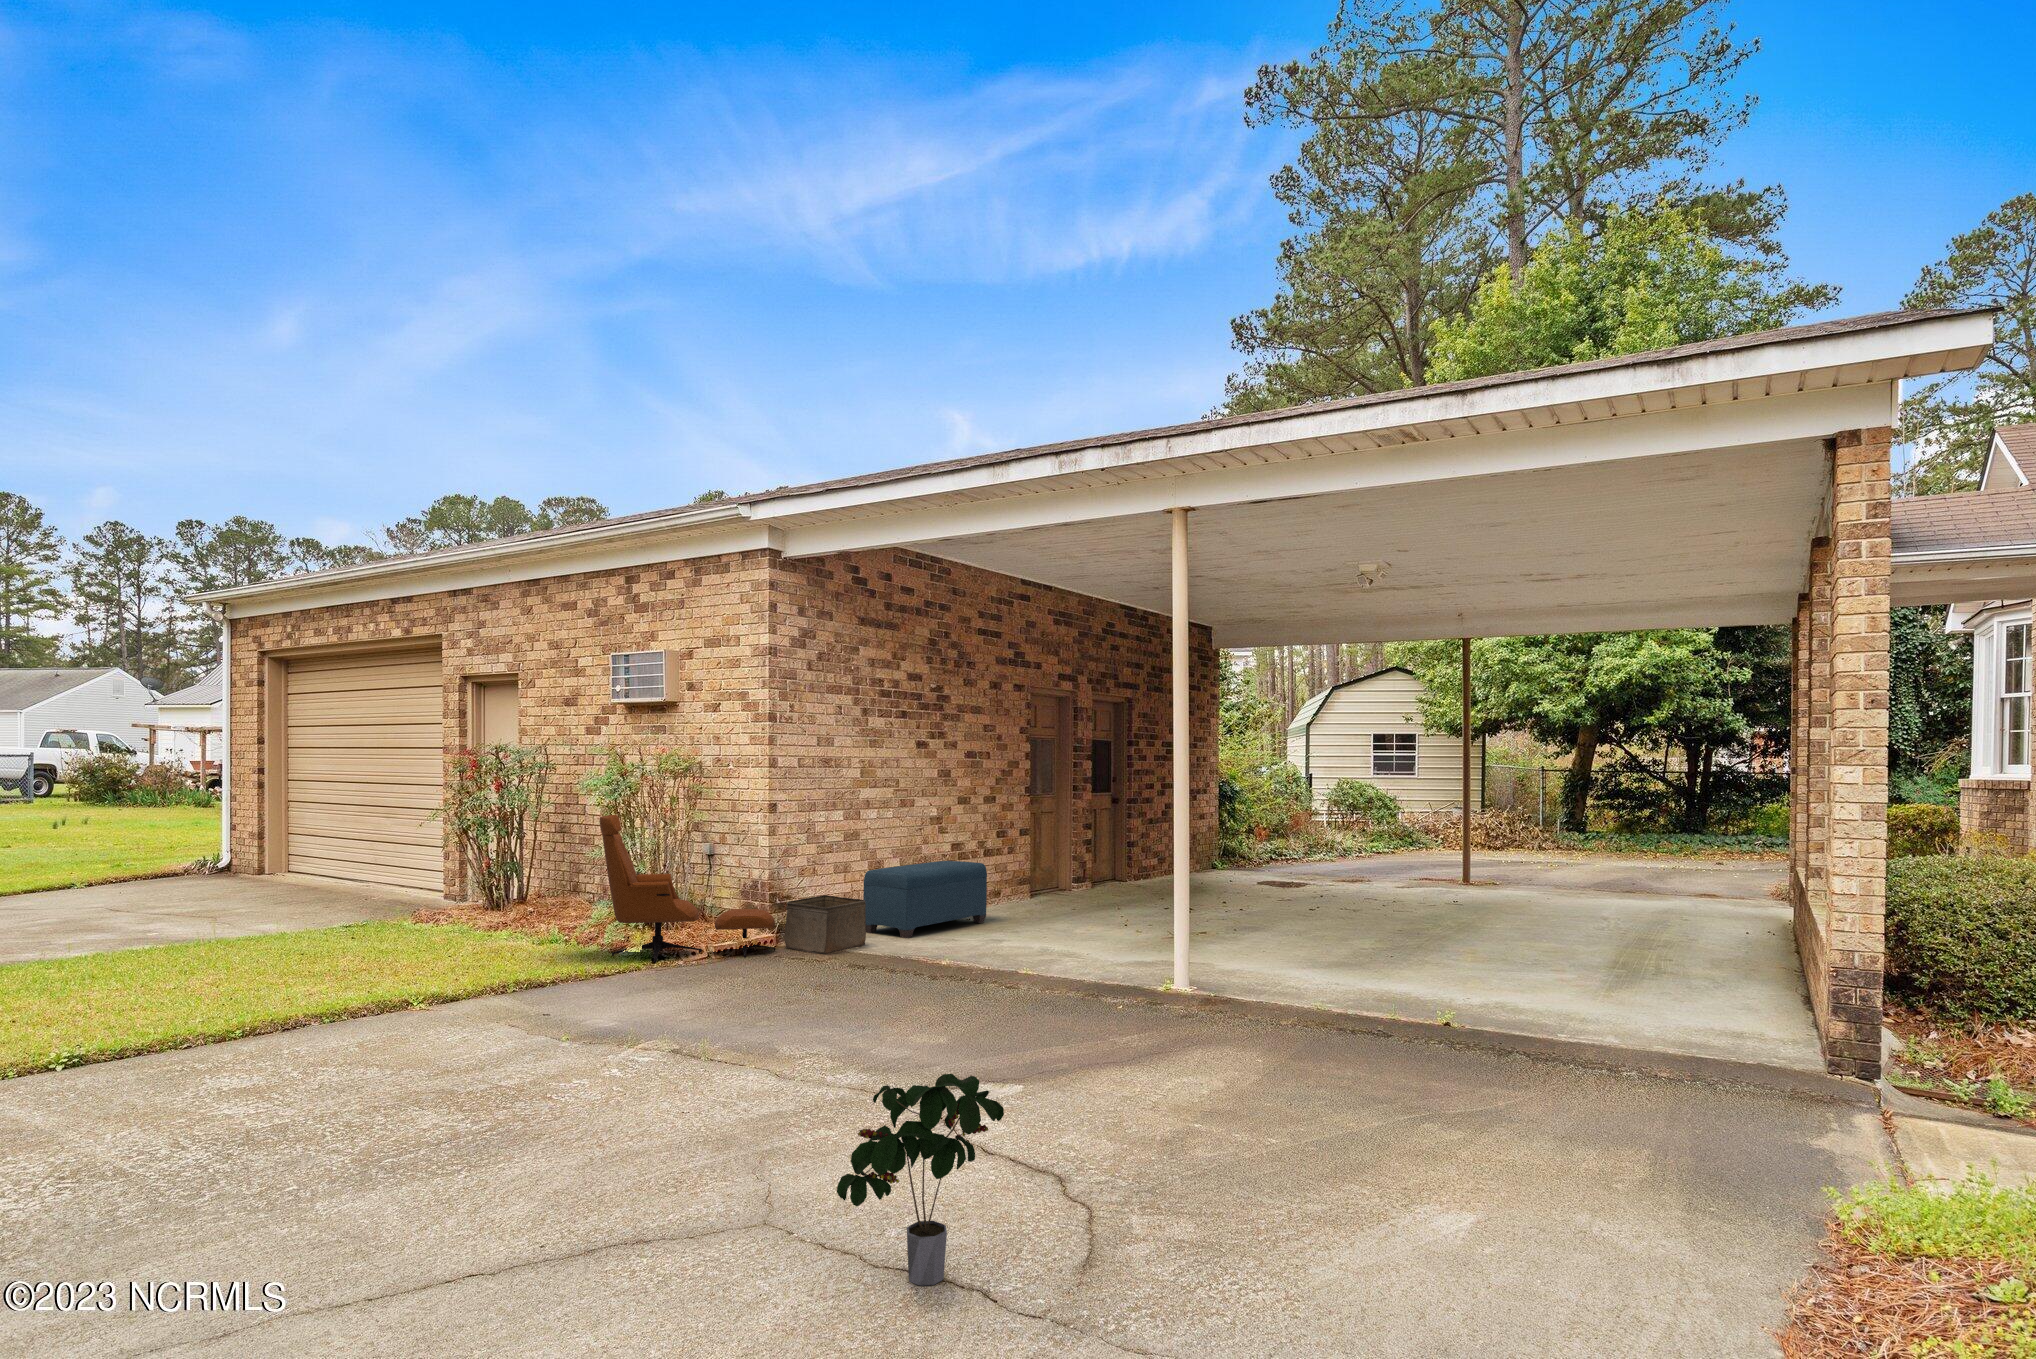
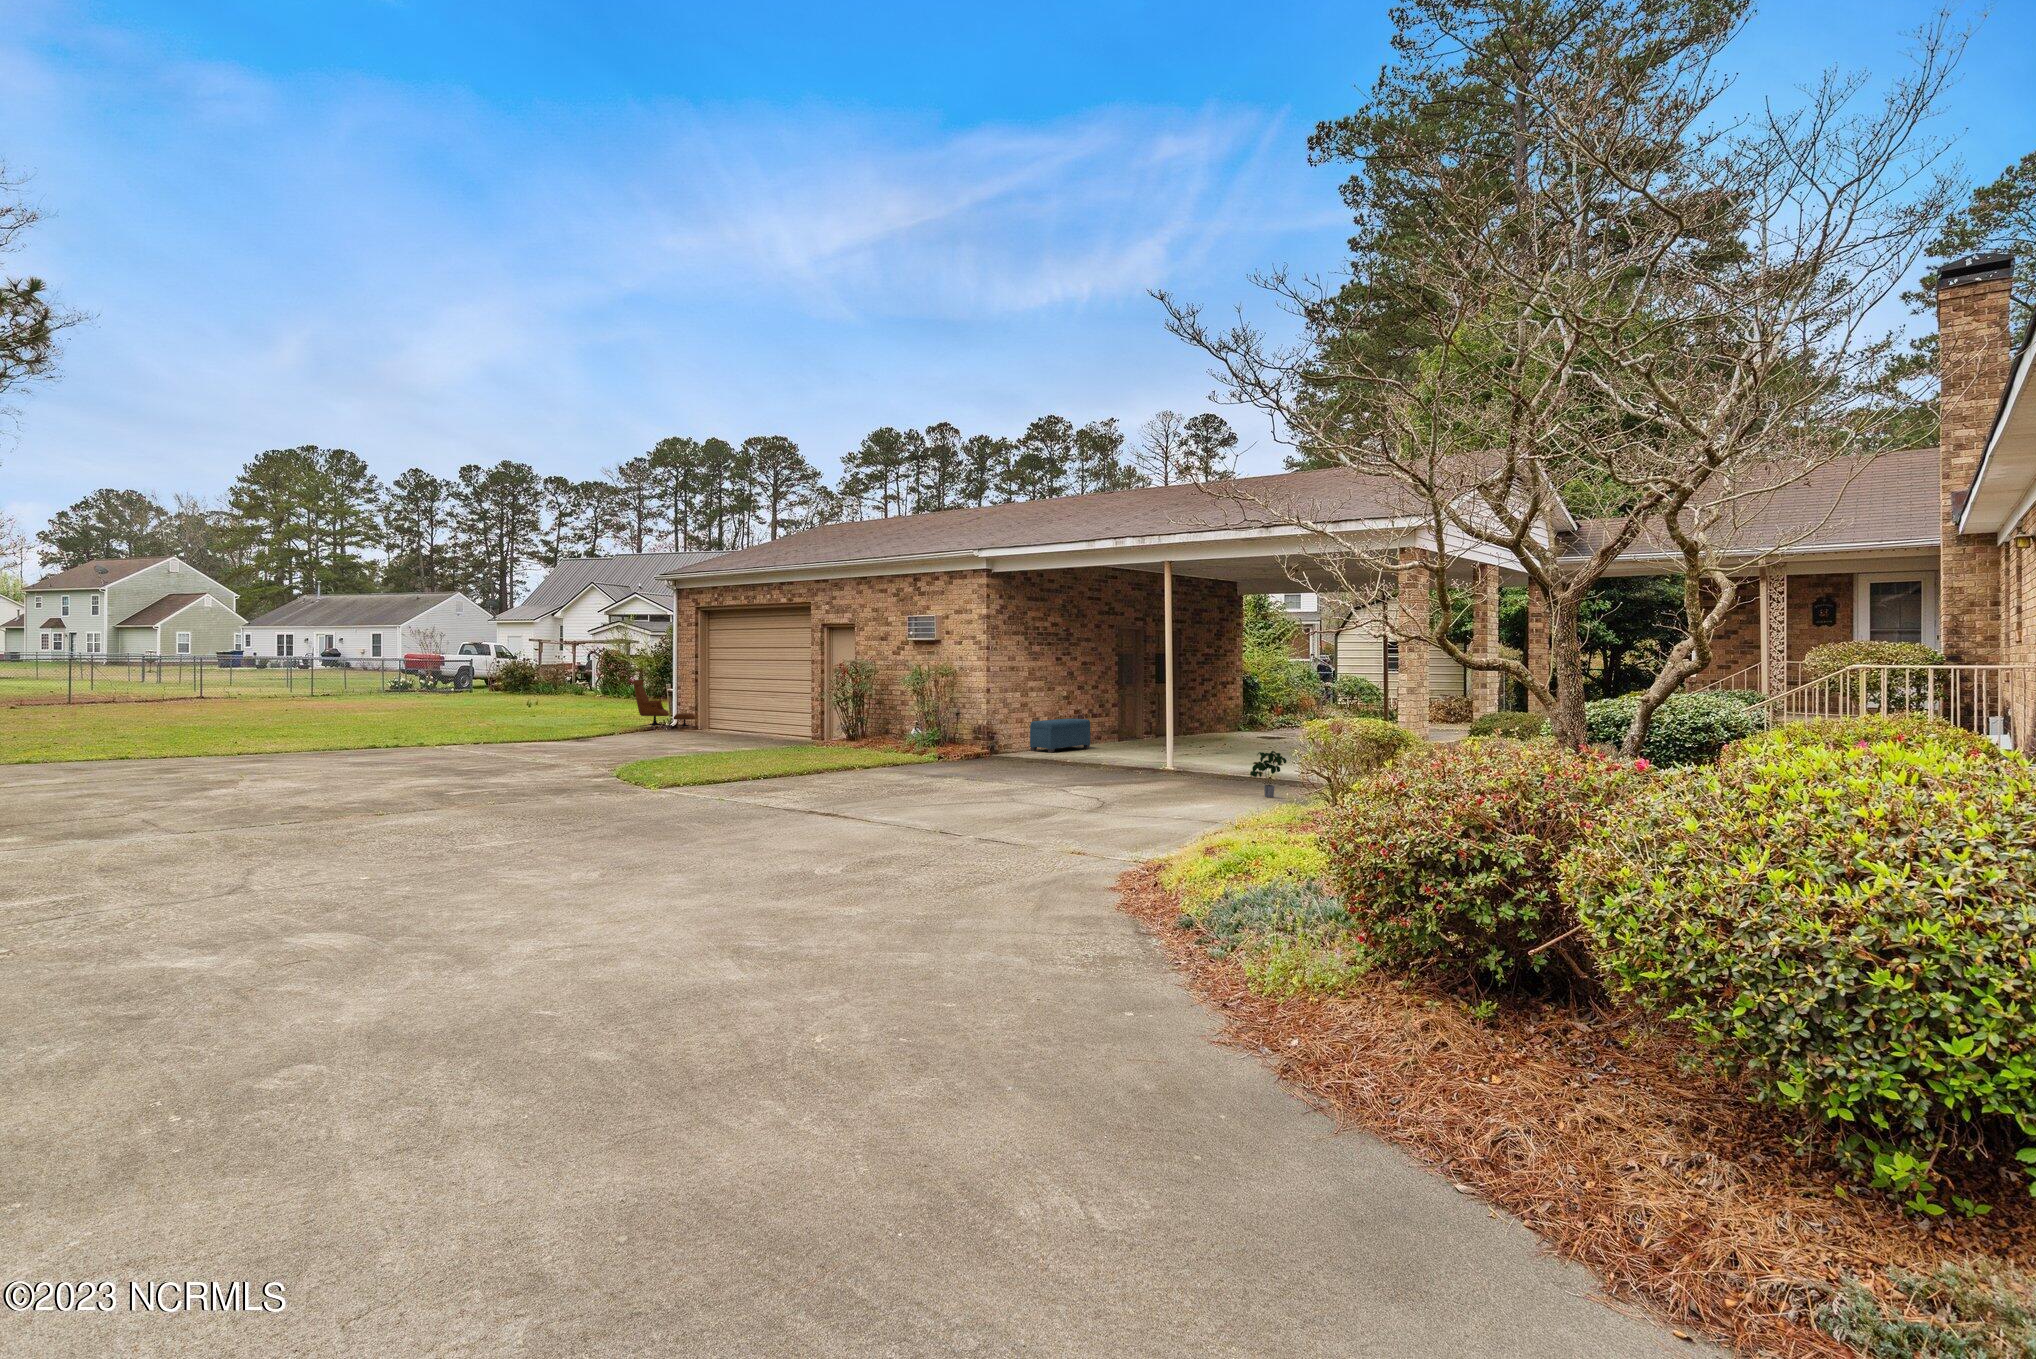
lounge chair: present [600,815,775,962] -> present [633,680,695,728]
storage bin: present [784,895,866,954] -> none [996,732,1033,757]
potted plant: present [837,1074,1004,1286] -> present [1250,751,1287,797]

